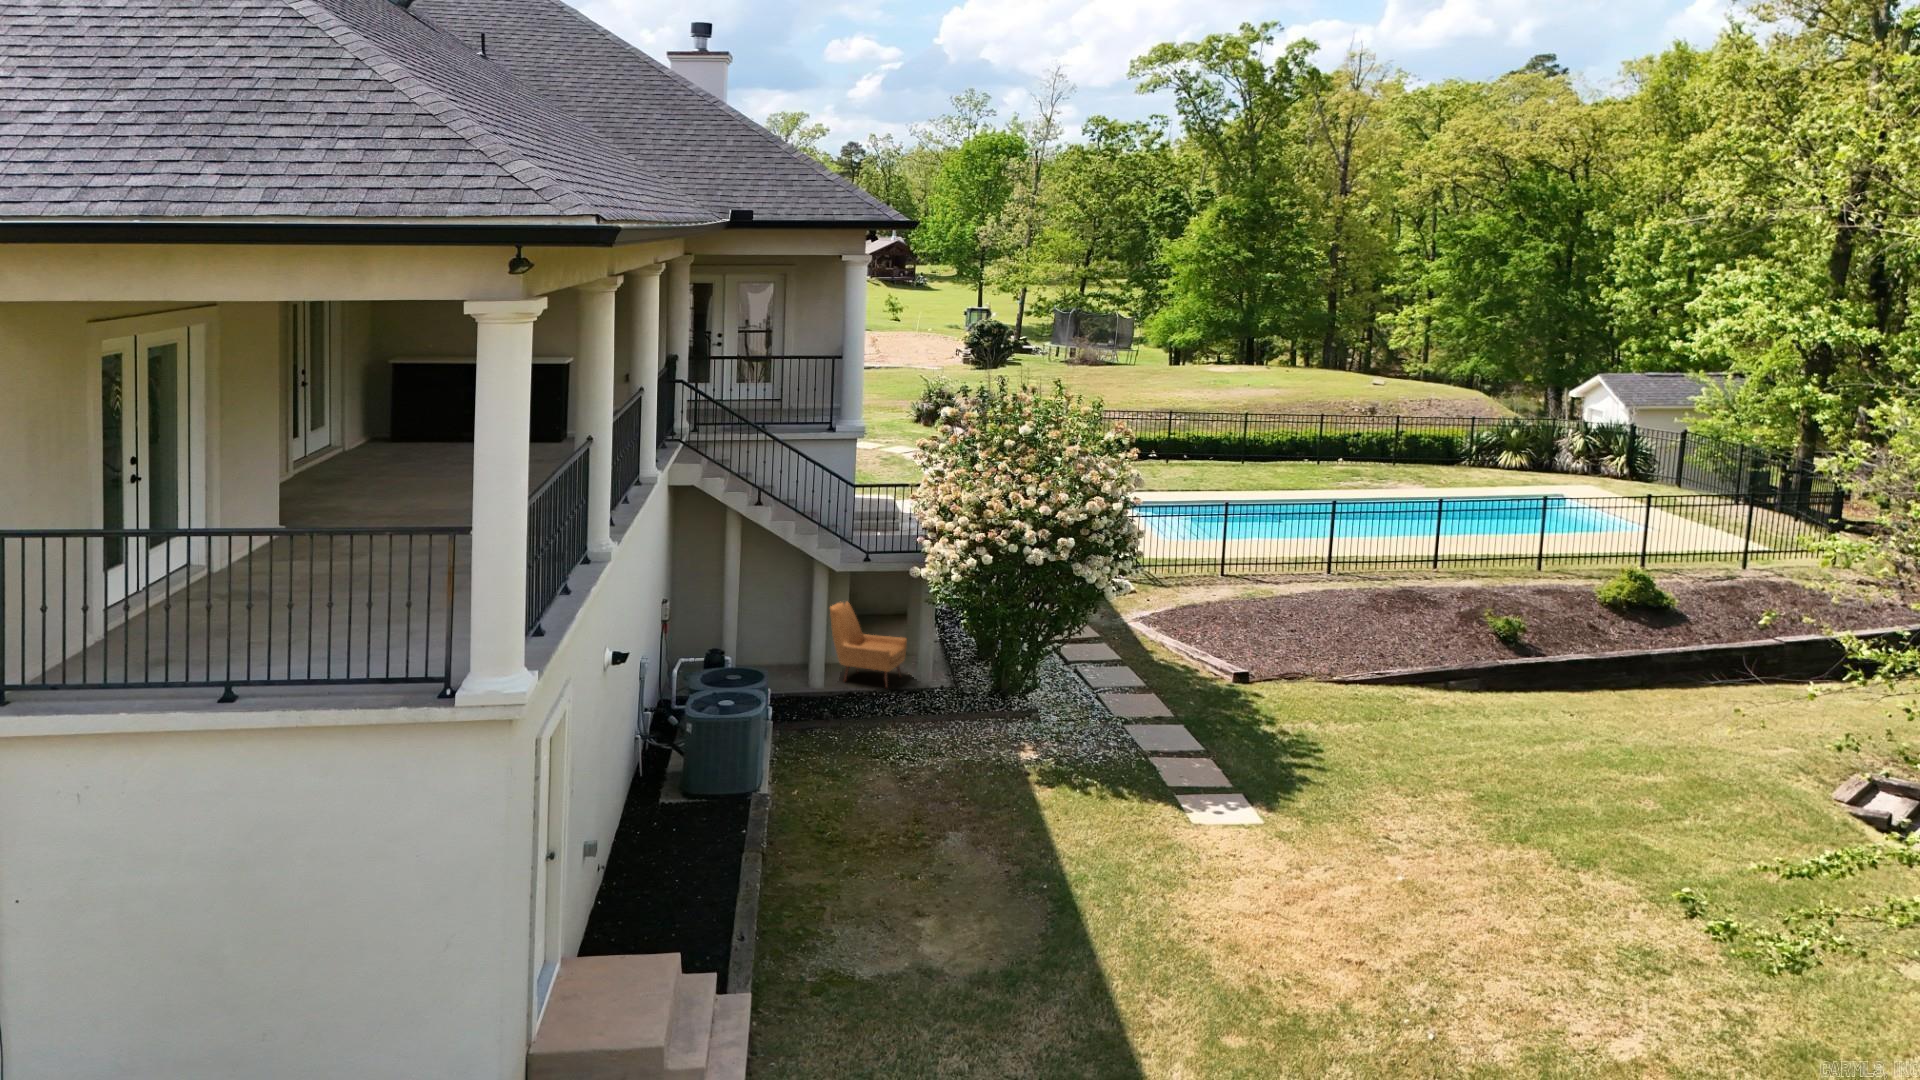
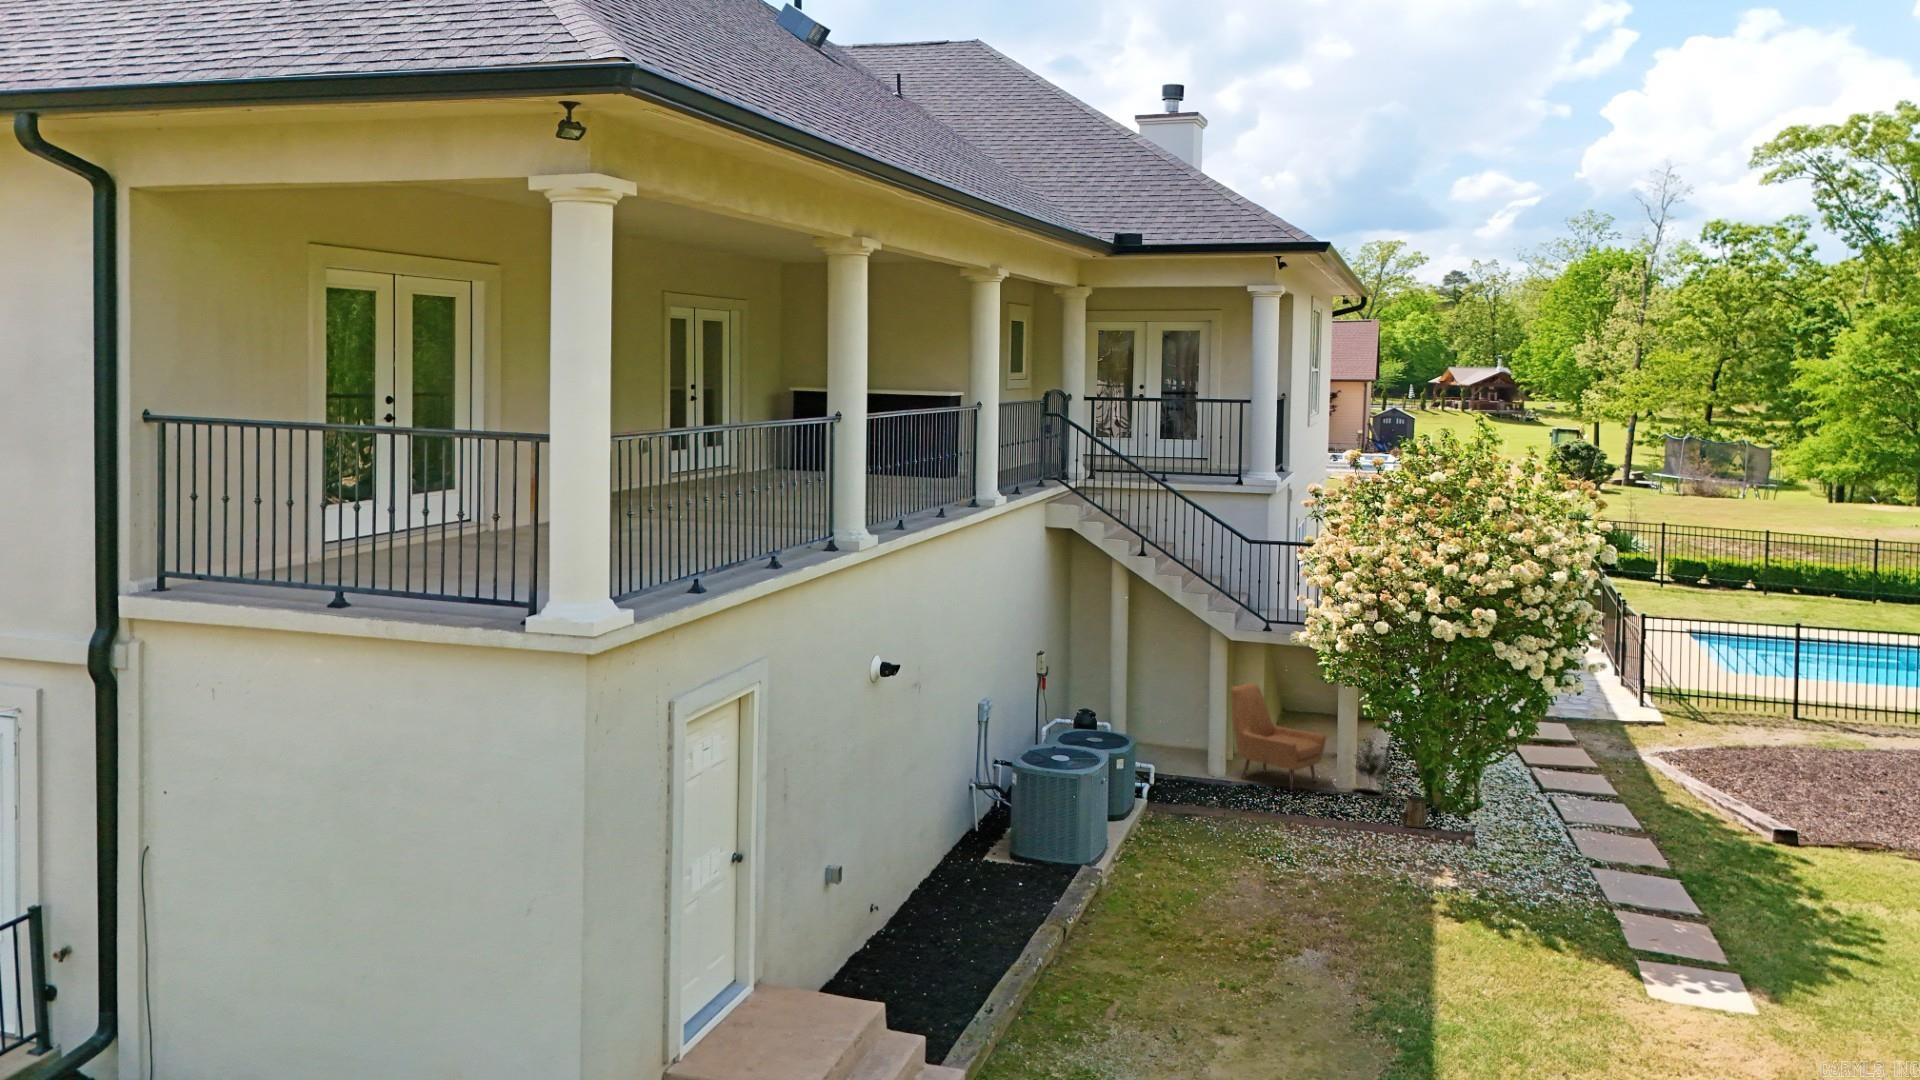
potted tree: none [930,636,963,687] -> present [1350,739,1390,799]
watering can: none [967,683,1003,709] -> present [1385,792,1430,828]

